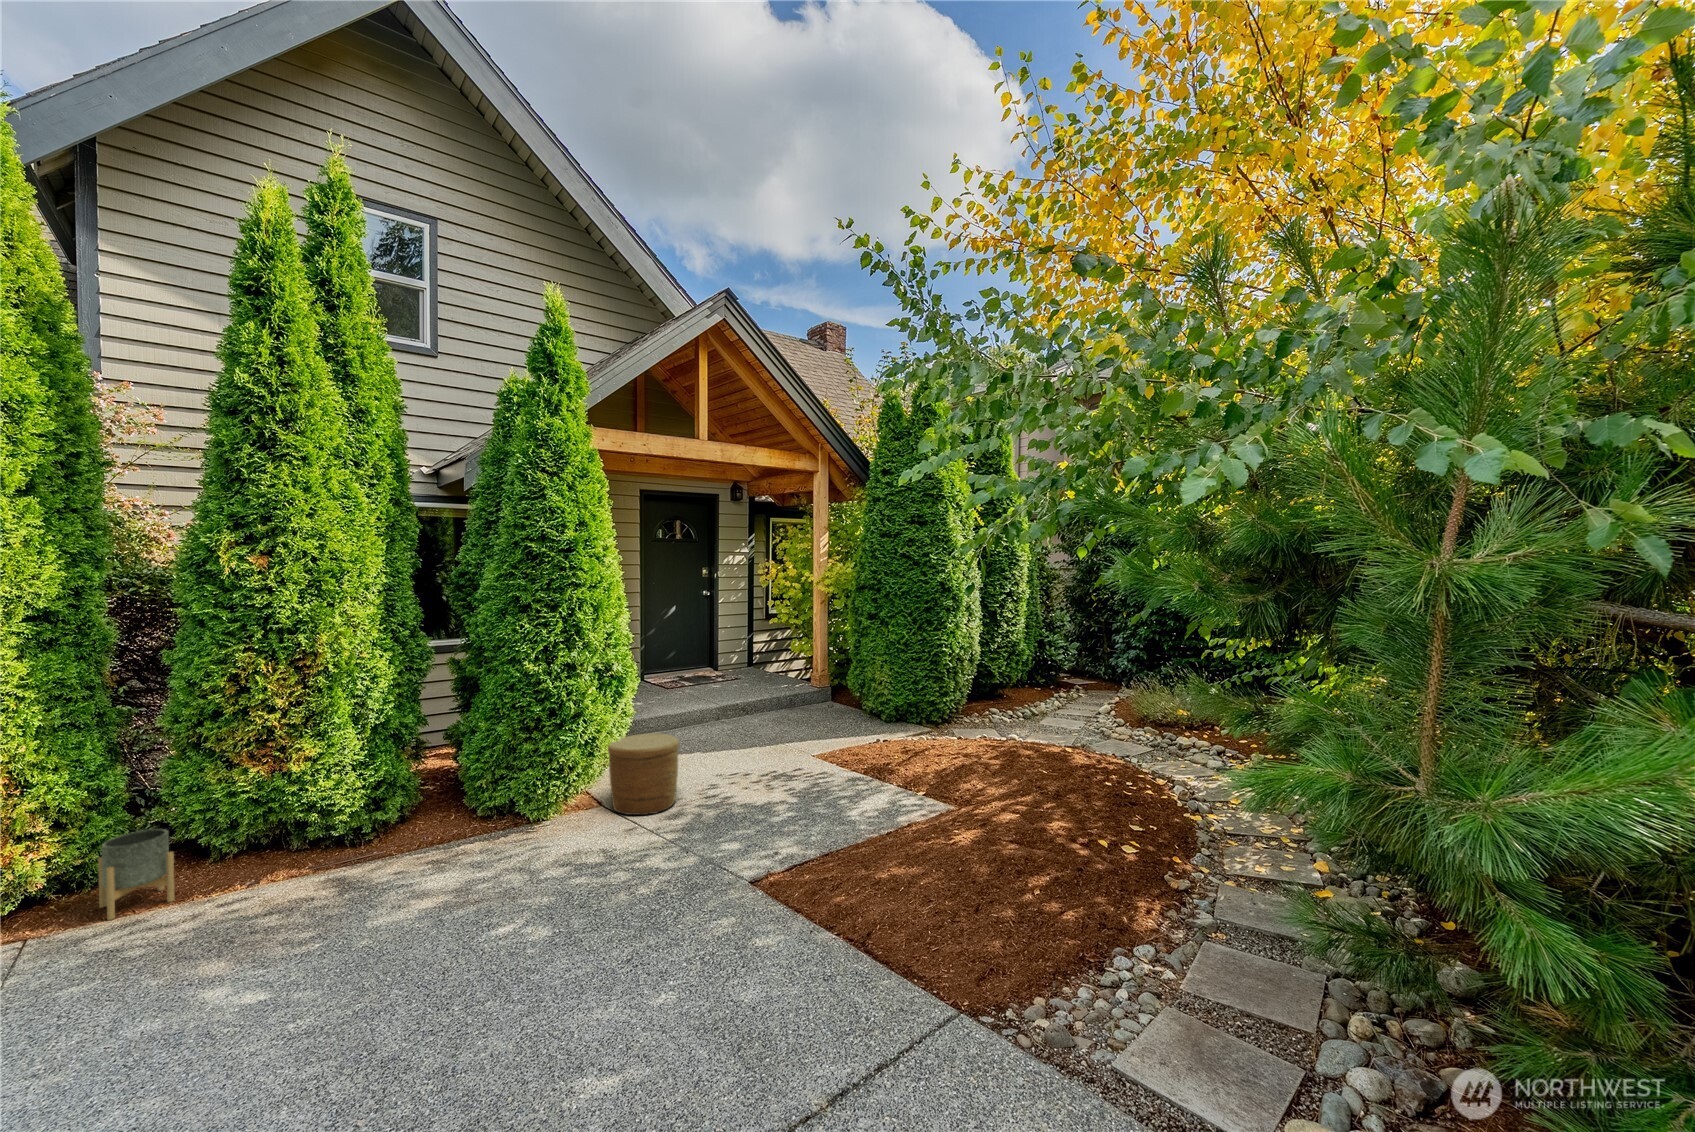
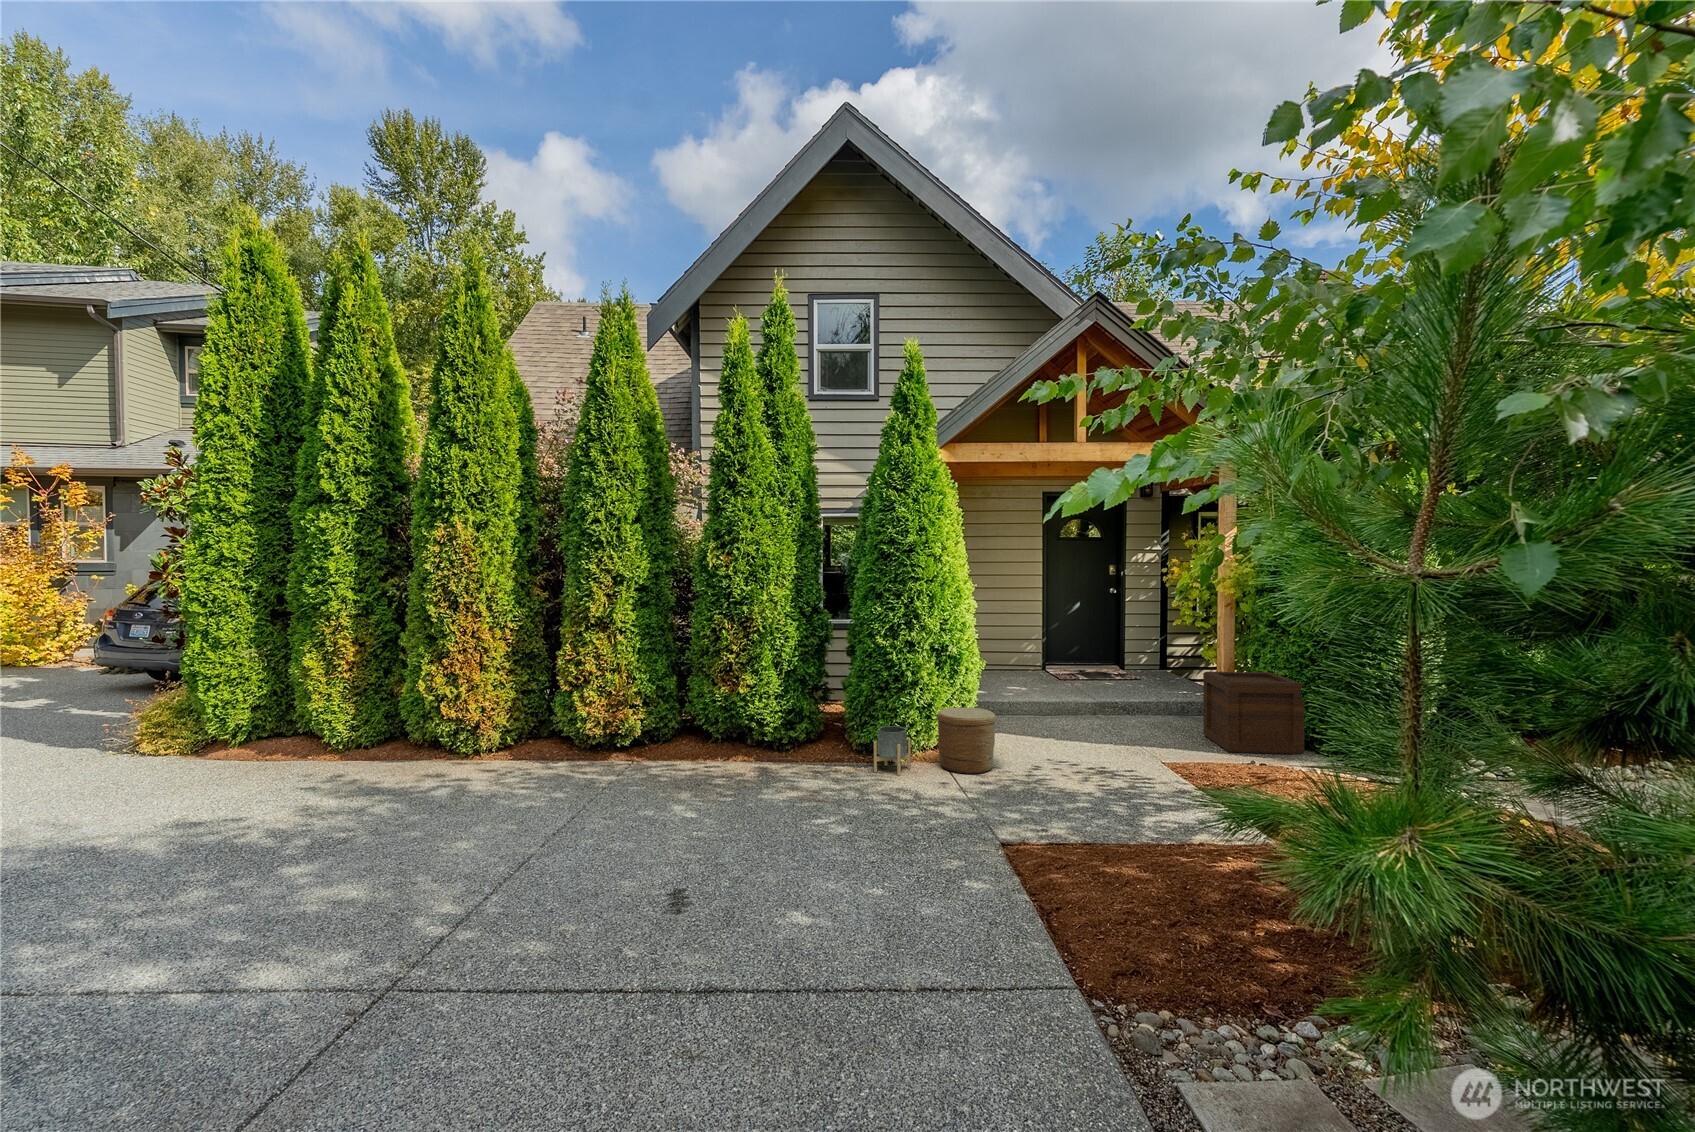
wooden crate: none [827,659,911,735] -> present [1203,672,1304,755]
planter: present [98,829,174,920] -> present [874,726,911,776]

